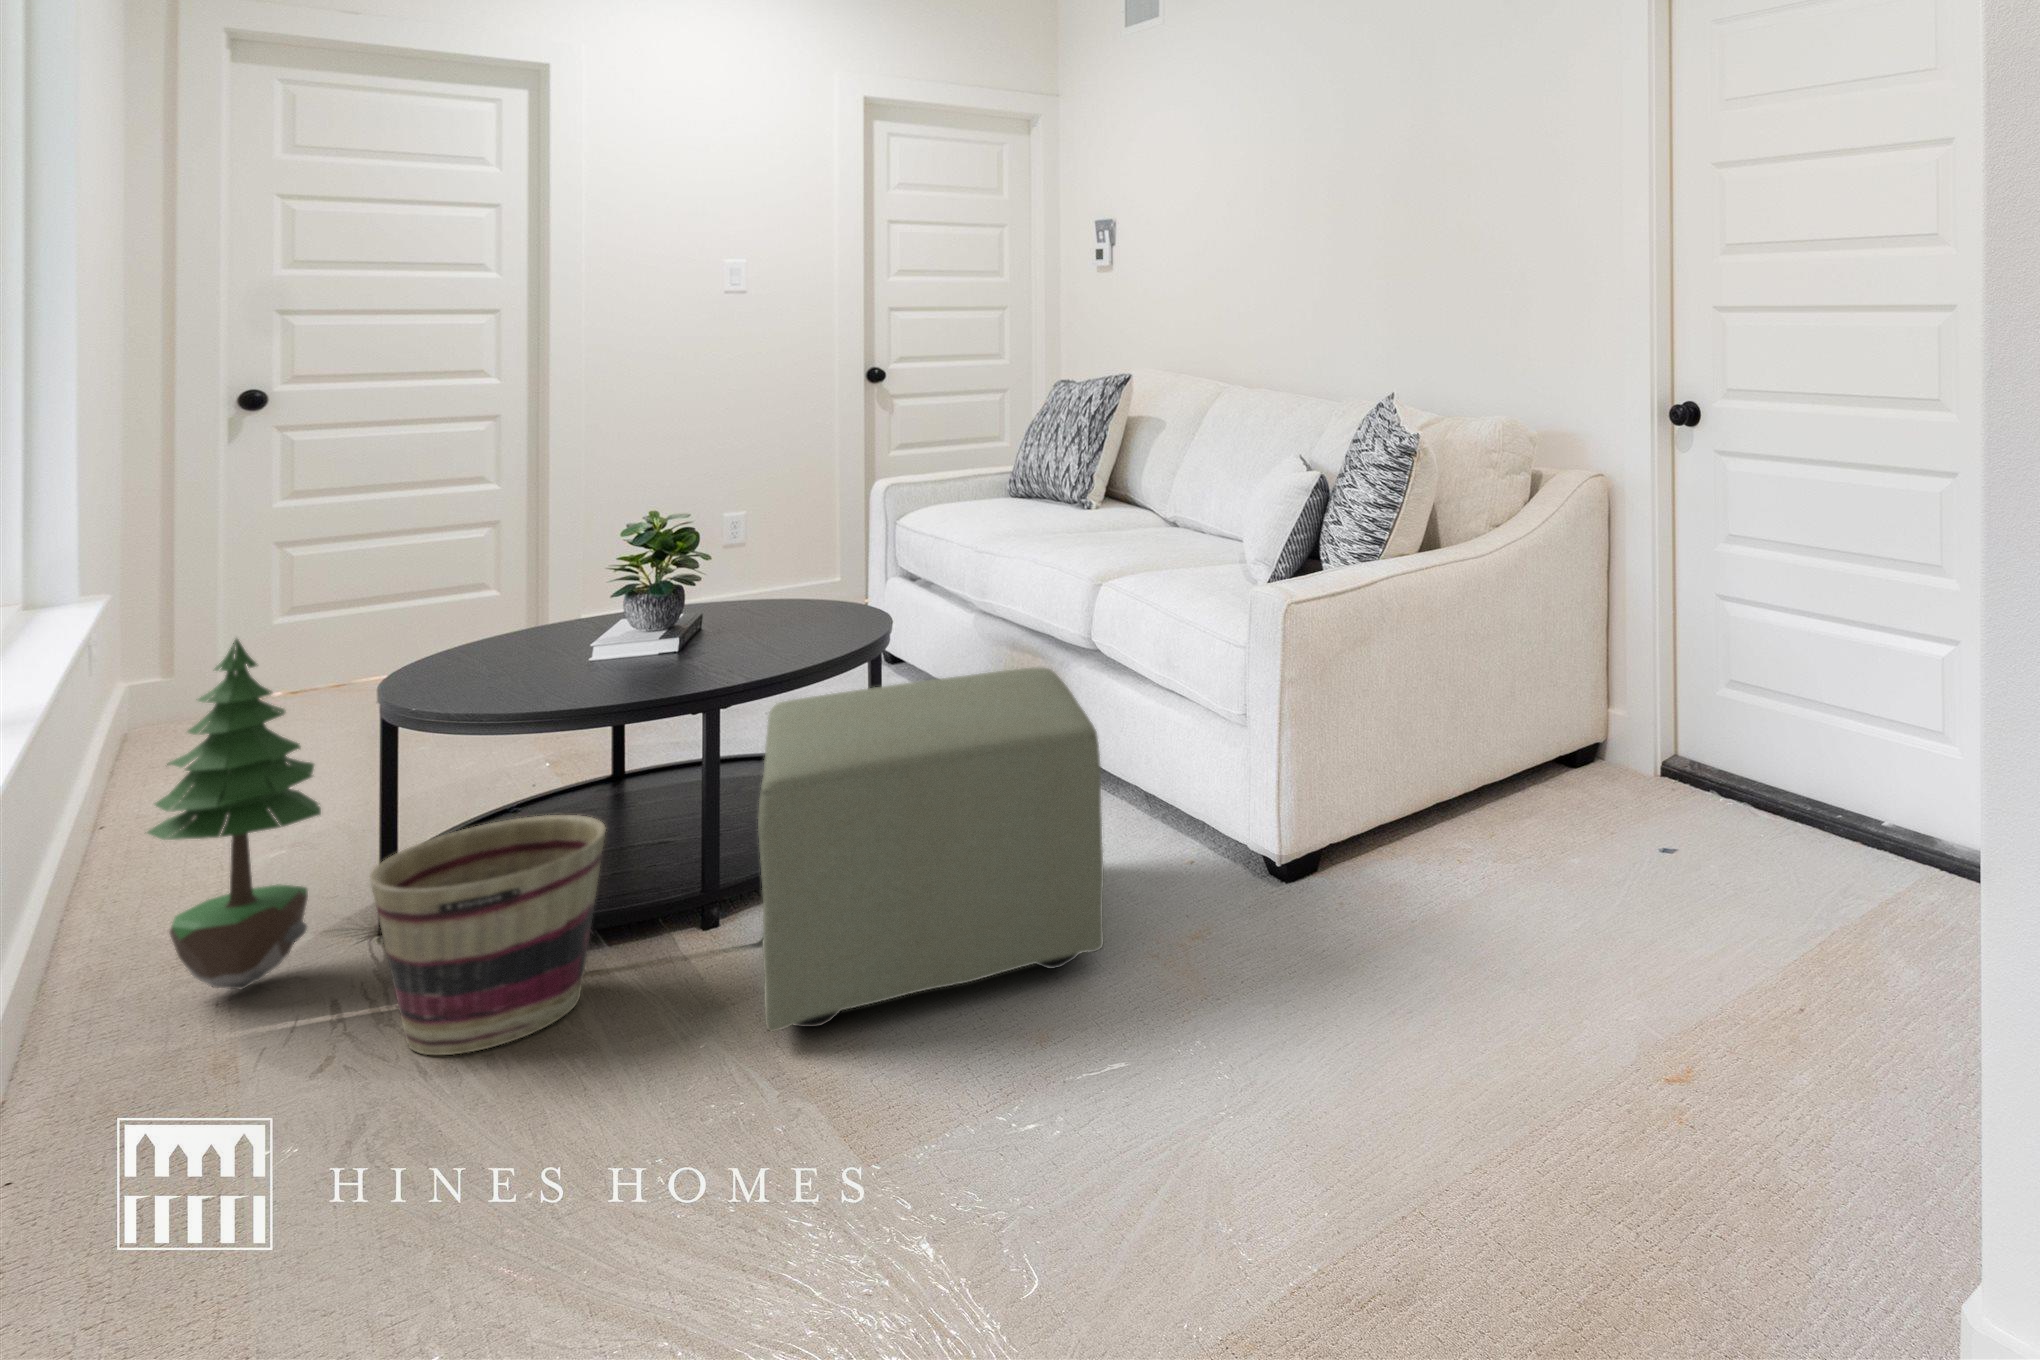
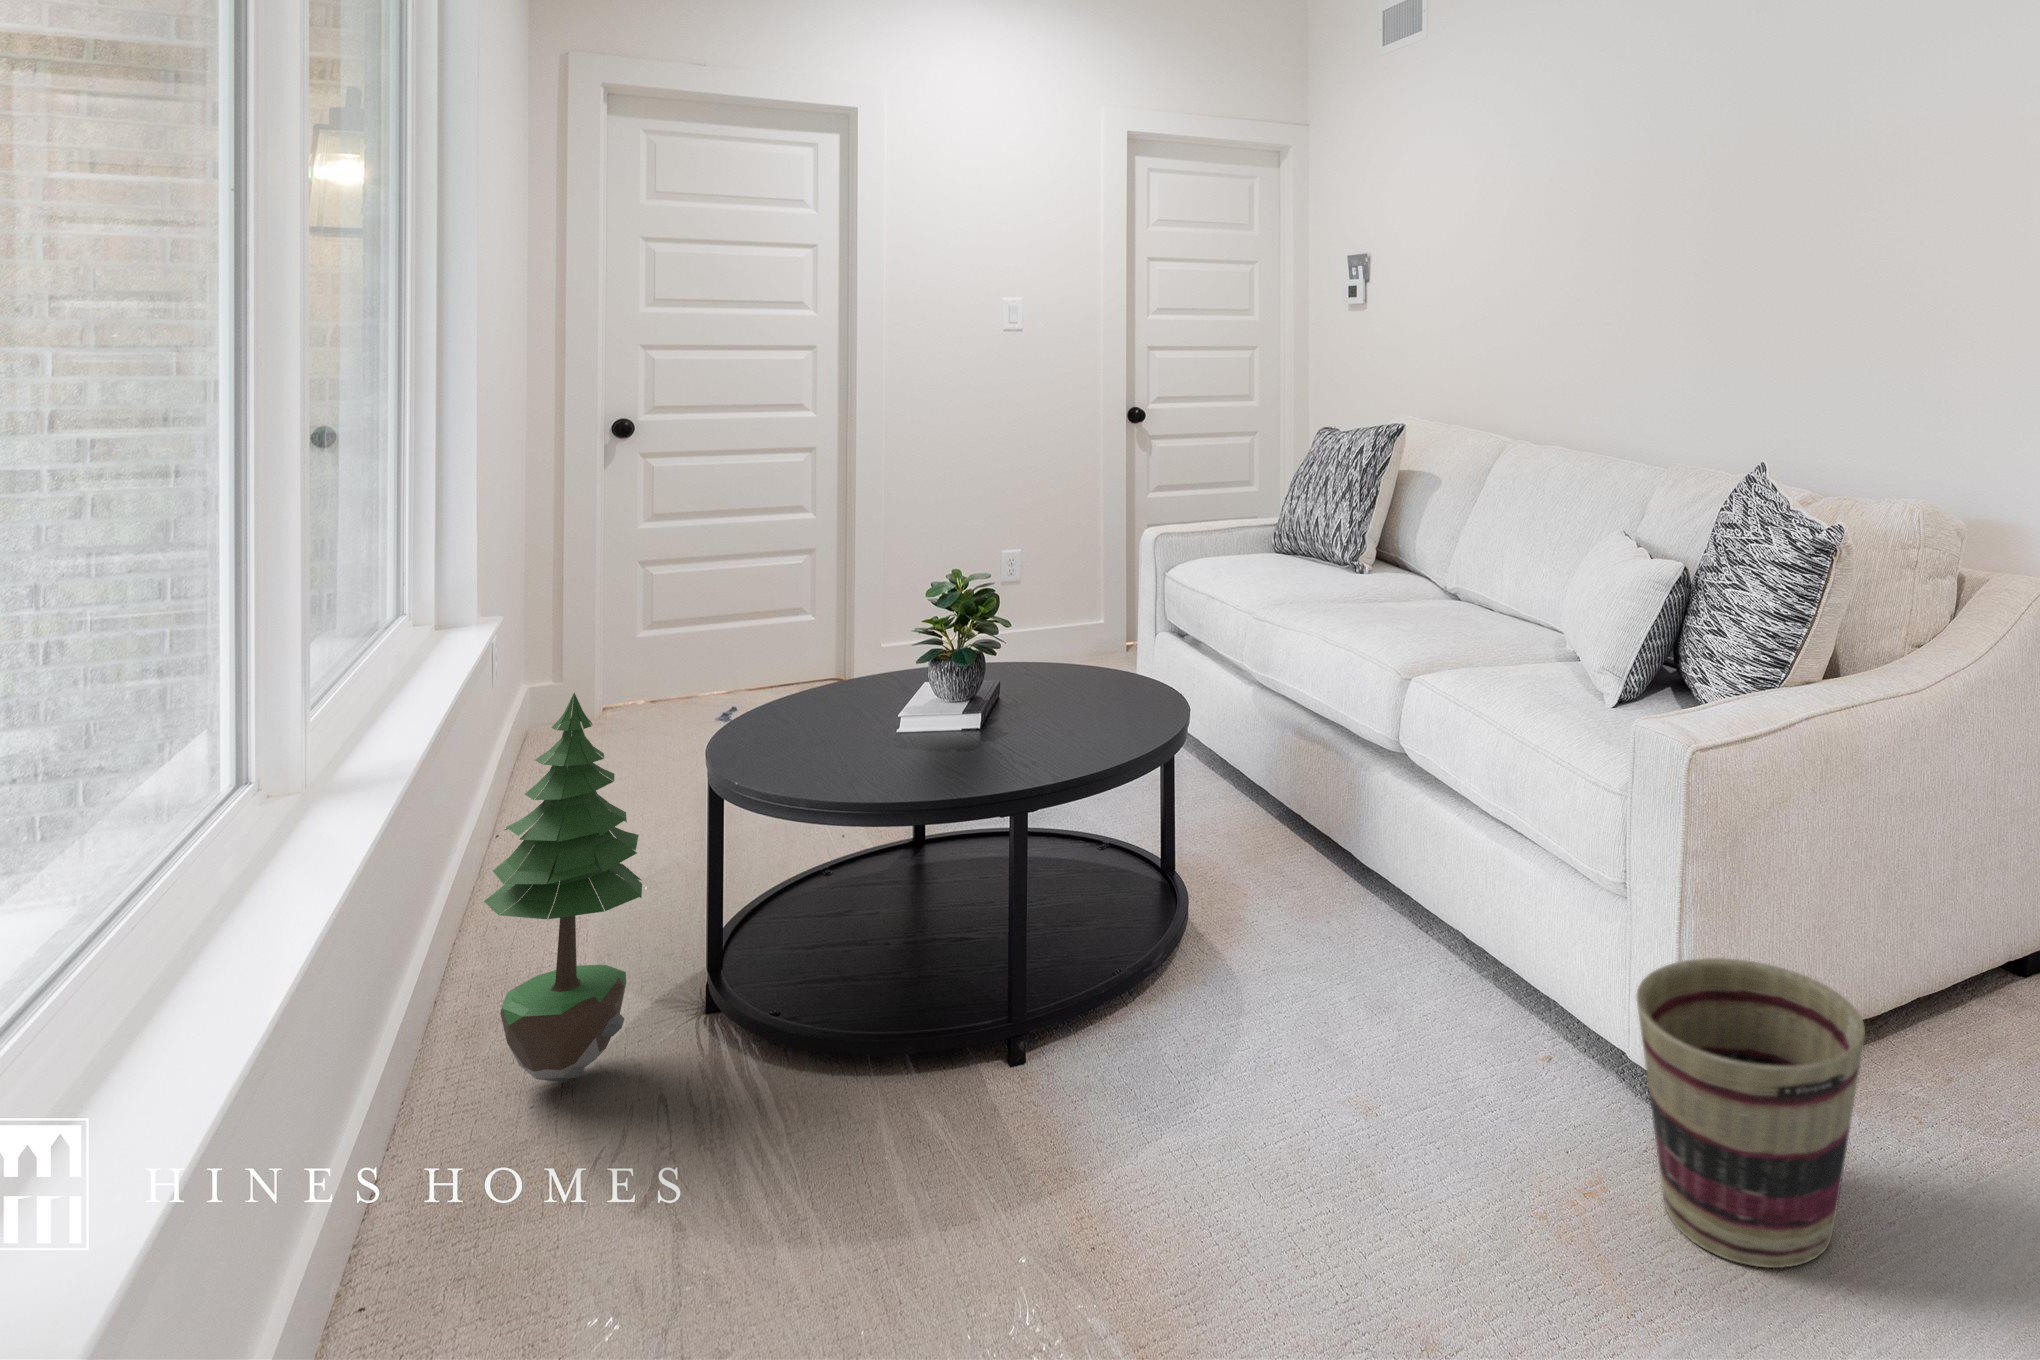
ottoman: present [758,668,1104,1032] -> none [1079,794,1494,1278]
basket: present [370,815,606,1055] -> present [1636,958,1865,1268]

